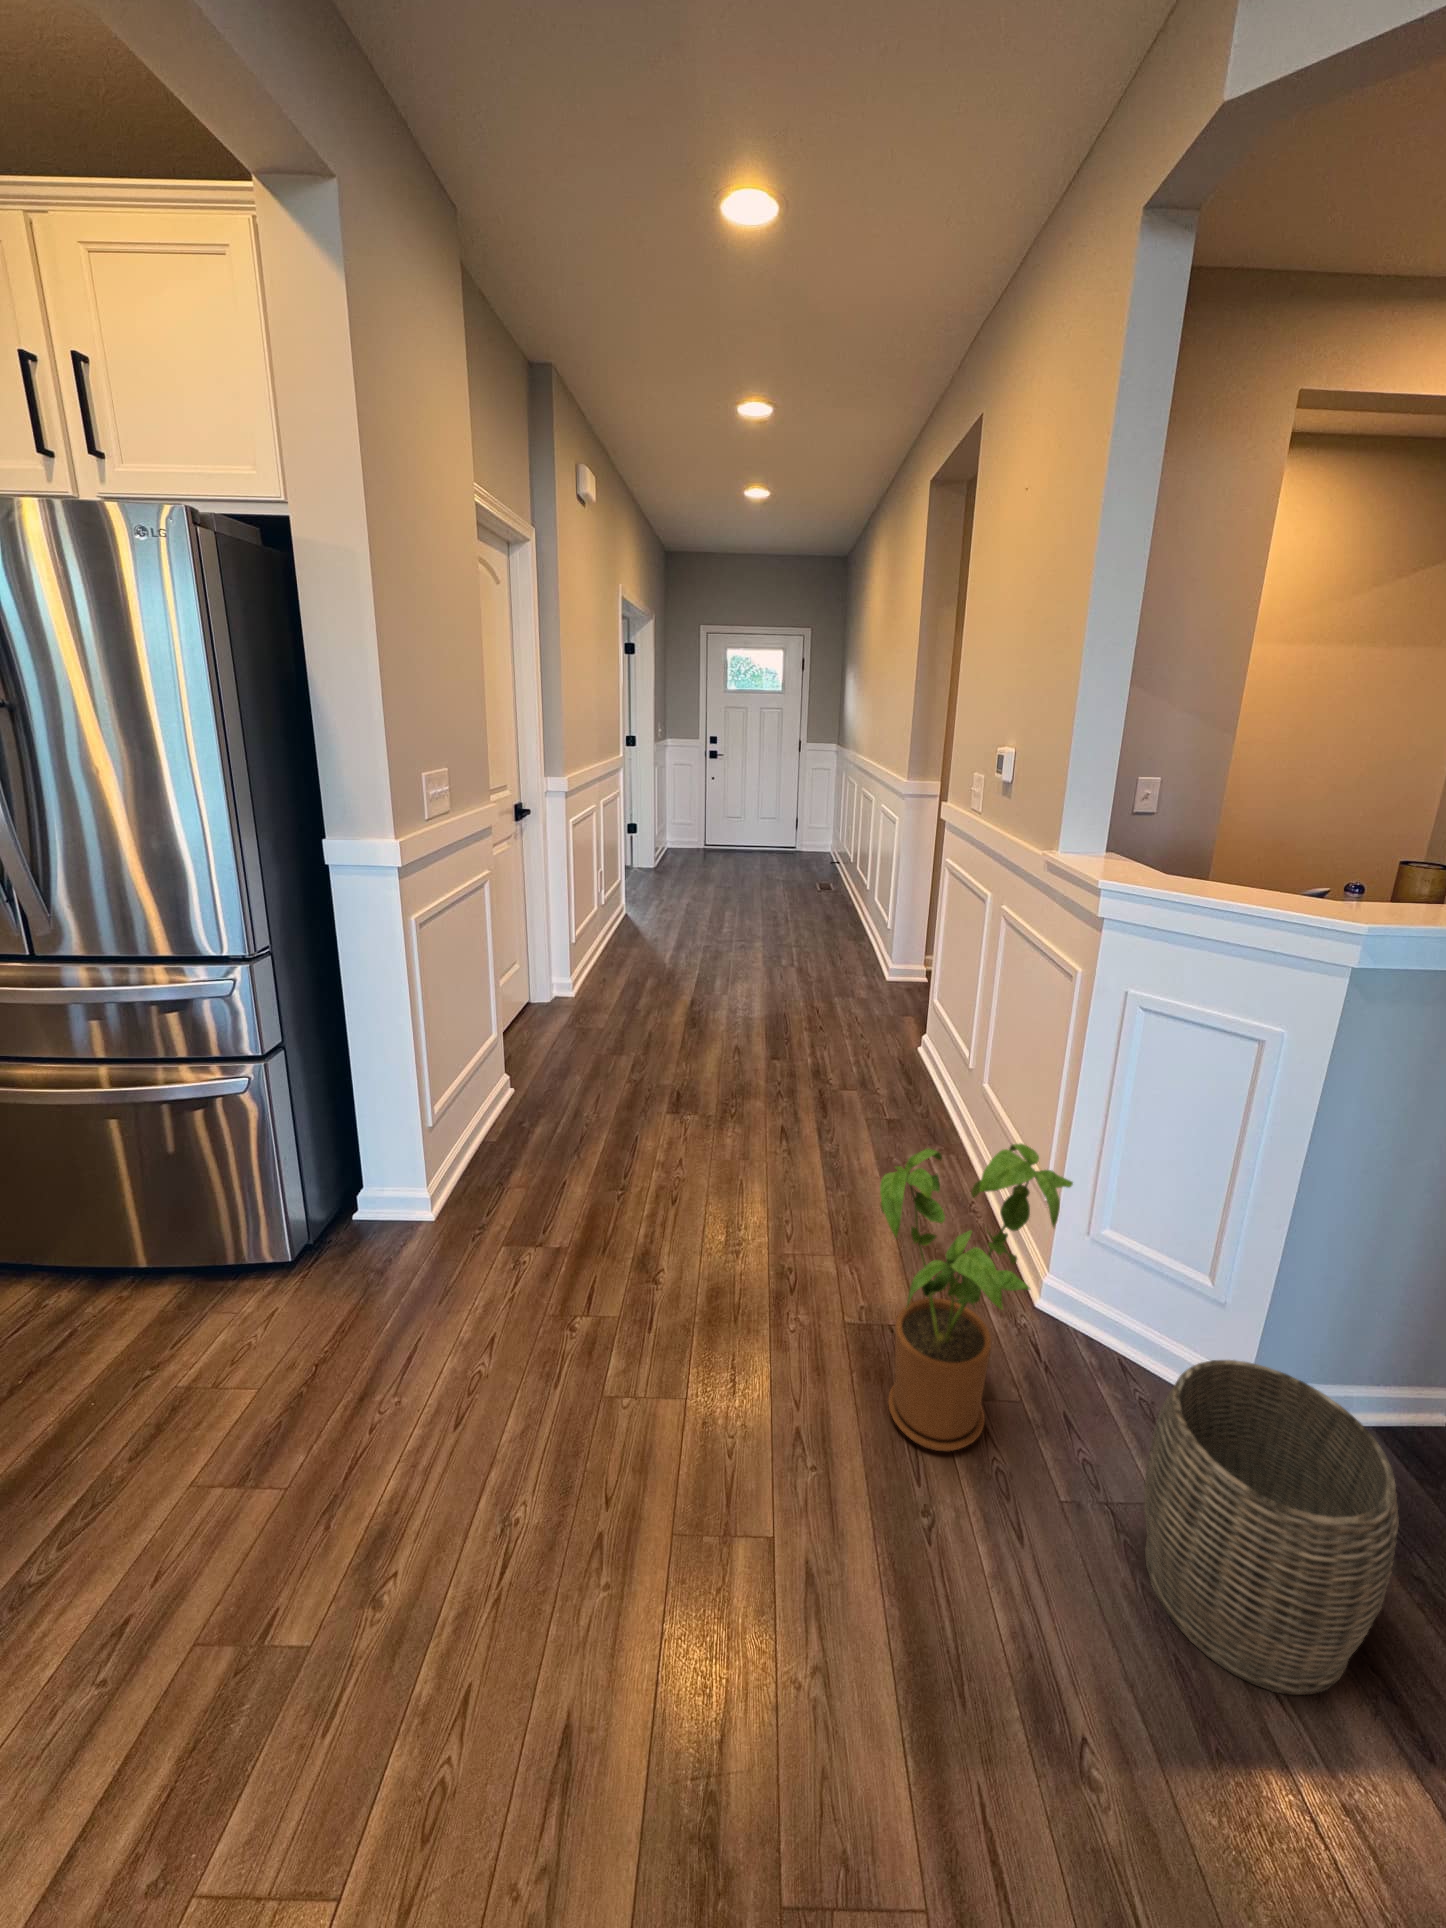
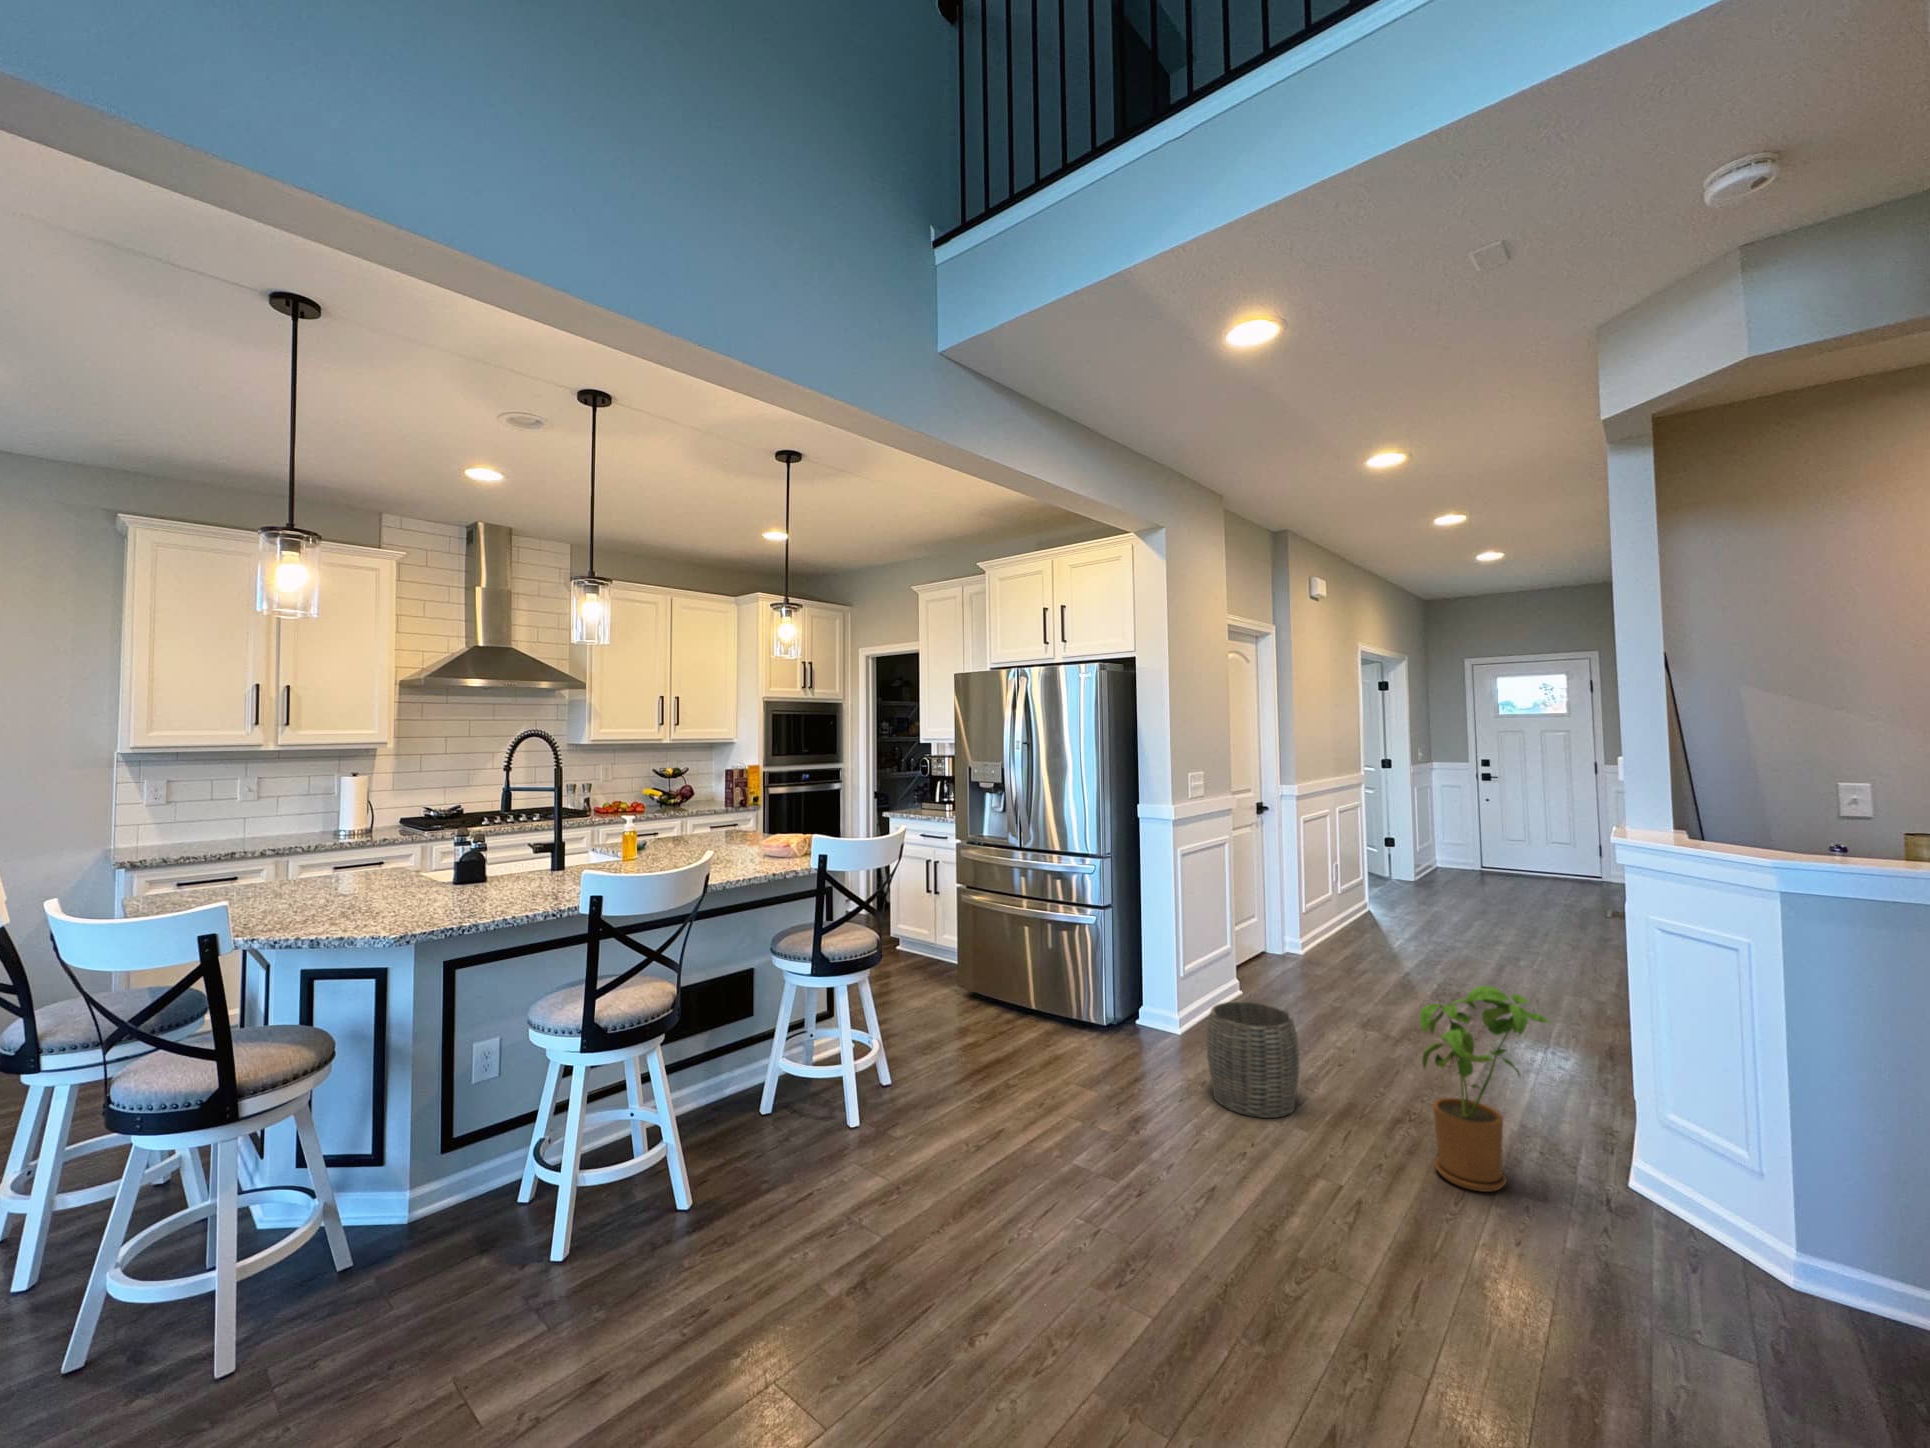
woven basket: present [1144,1360,1399,1695] -> present [1207,1002,1299,1118]

